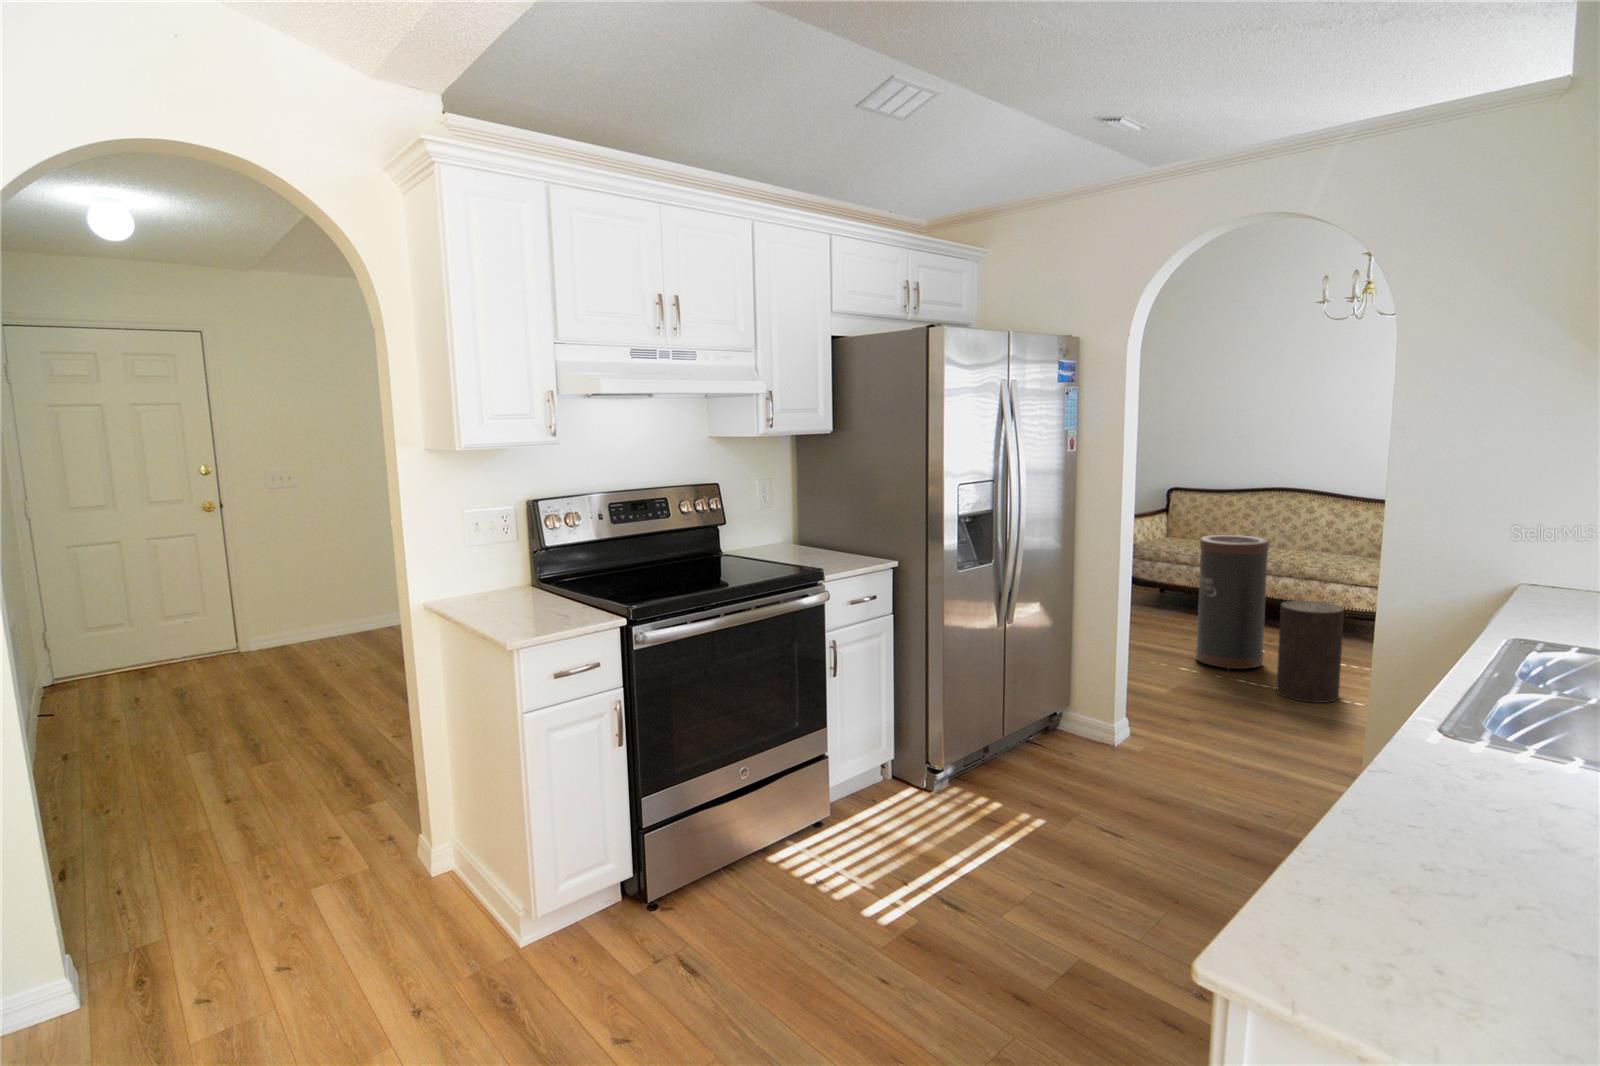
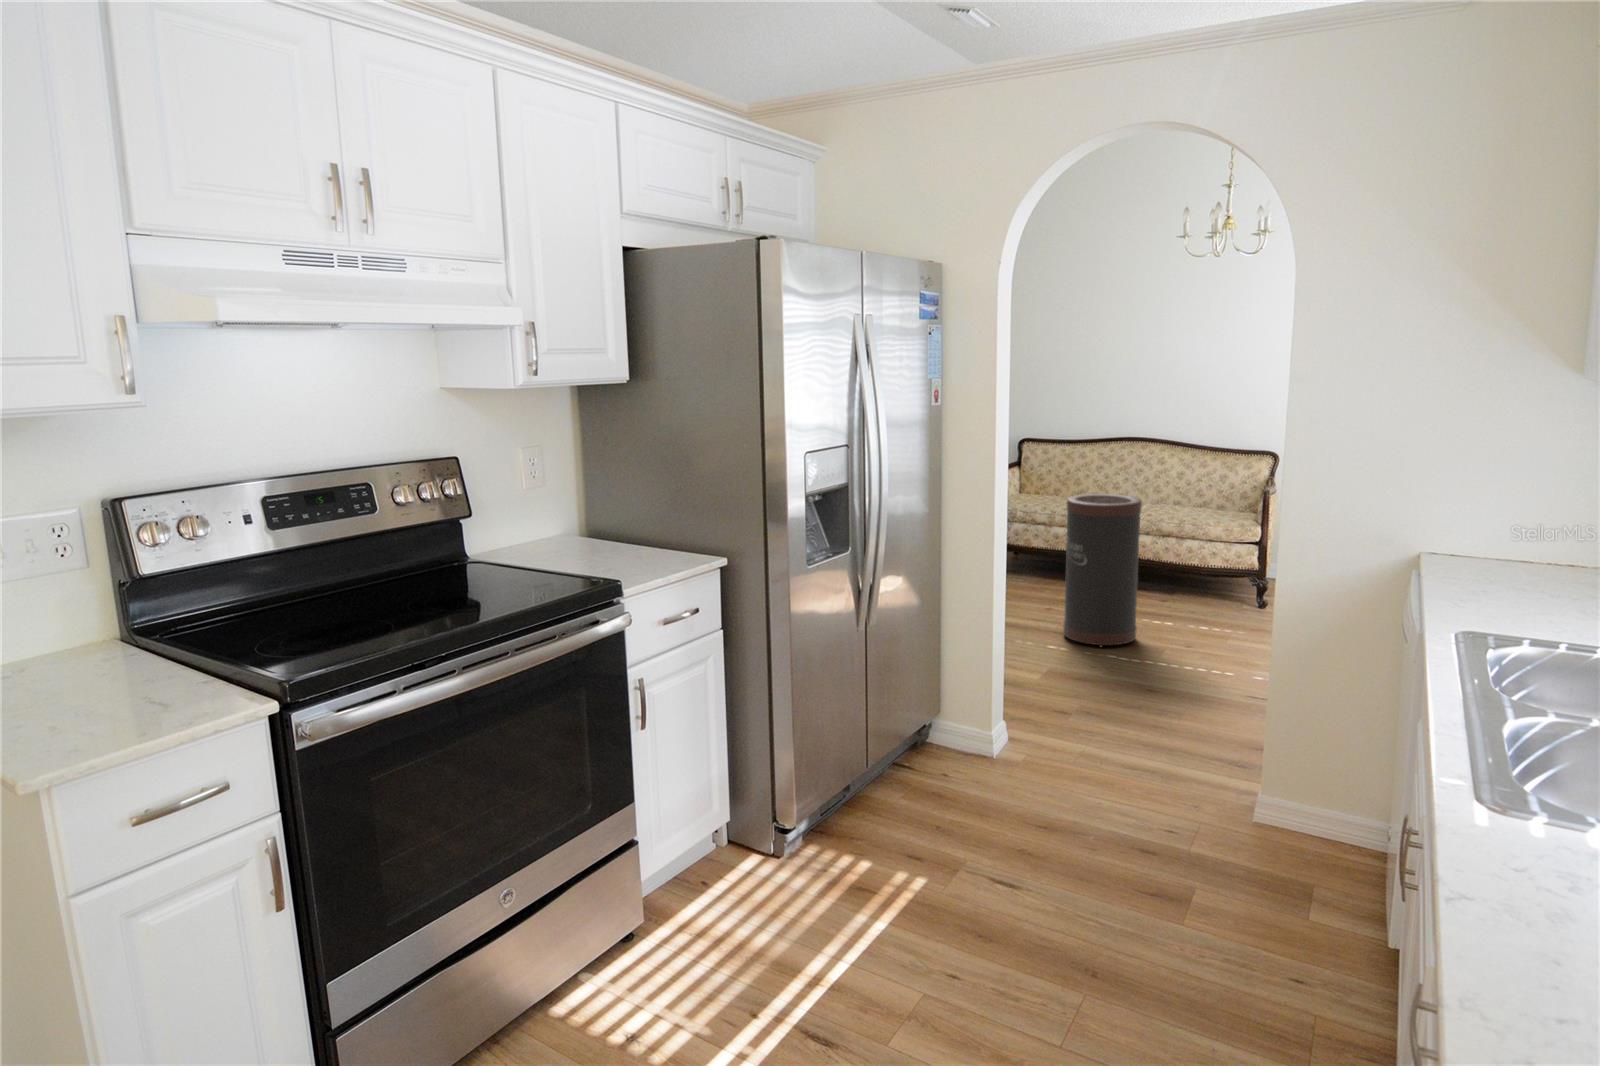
stool: present [1276,600,1344,703] -> none [1158,567,1232,684]

